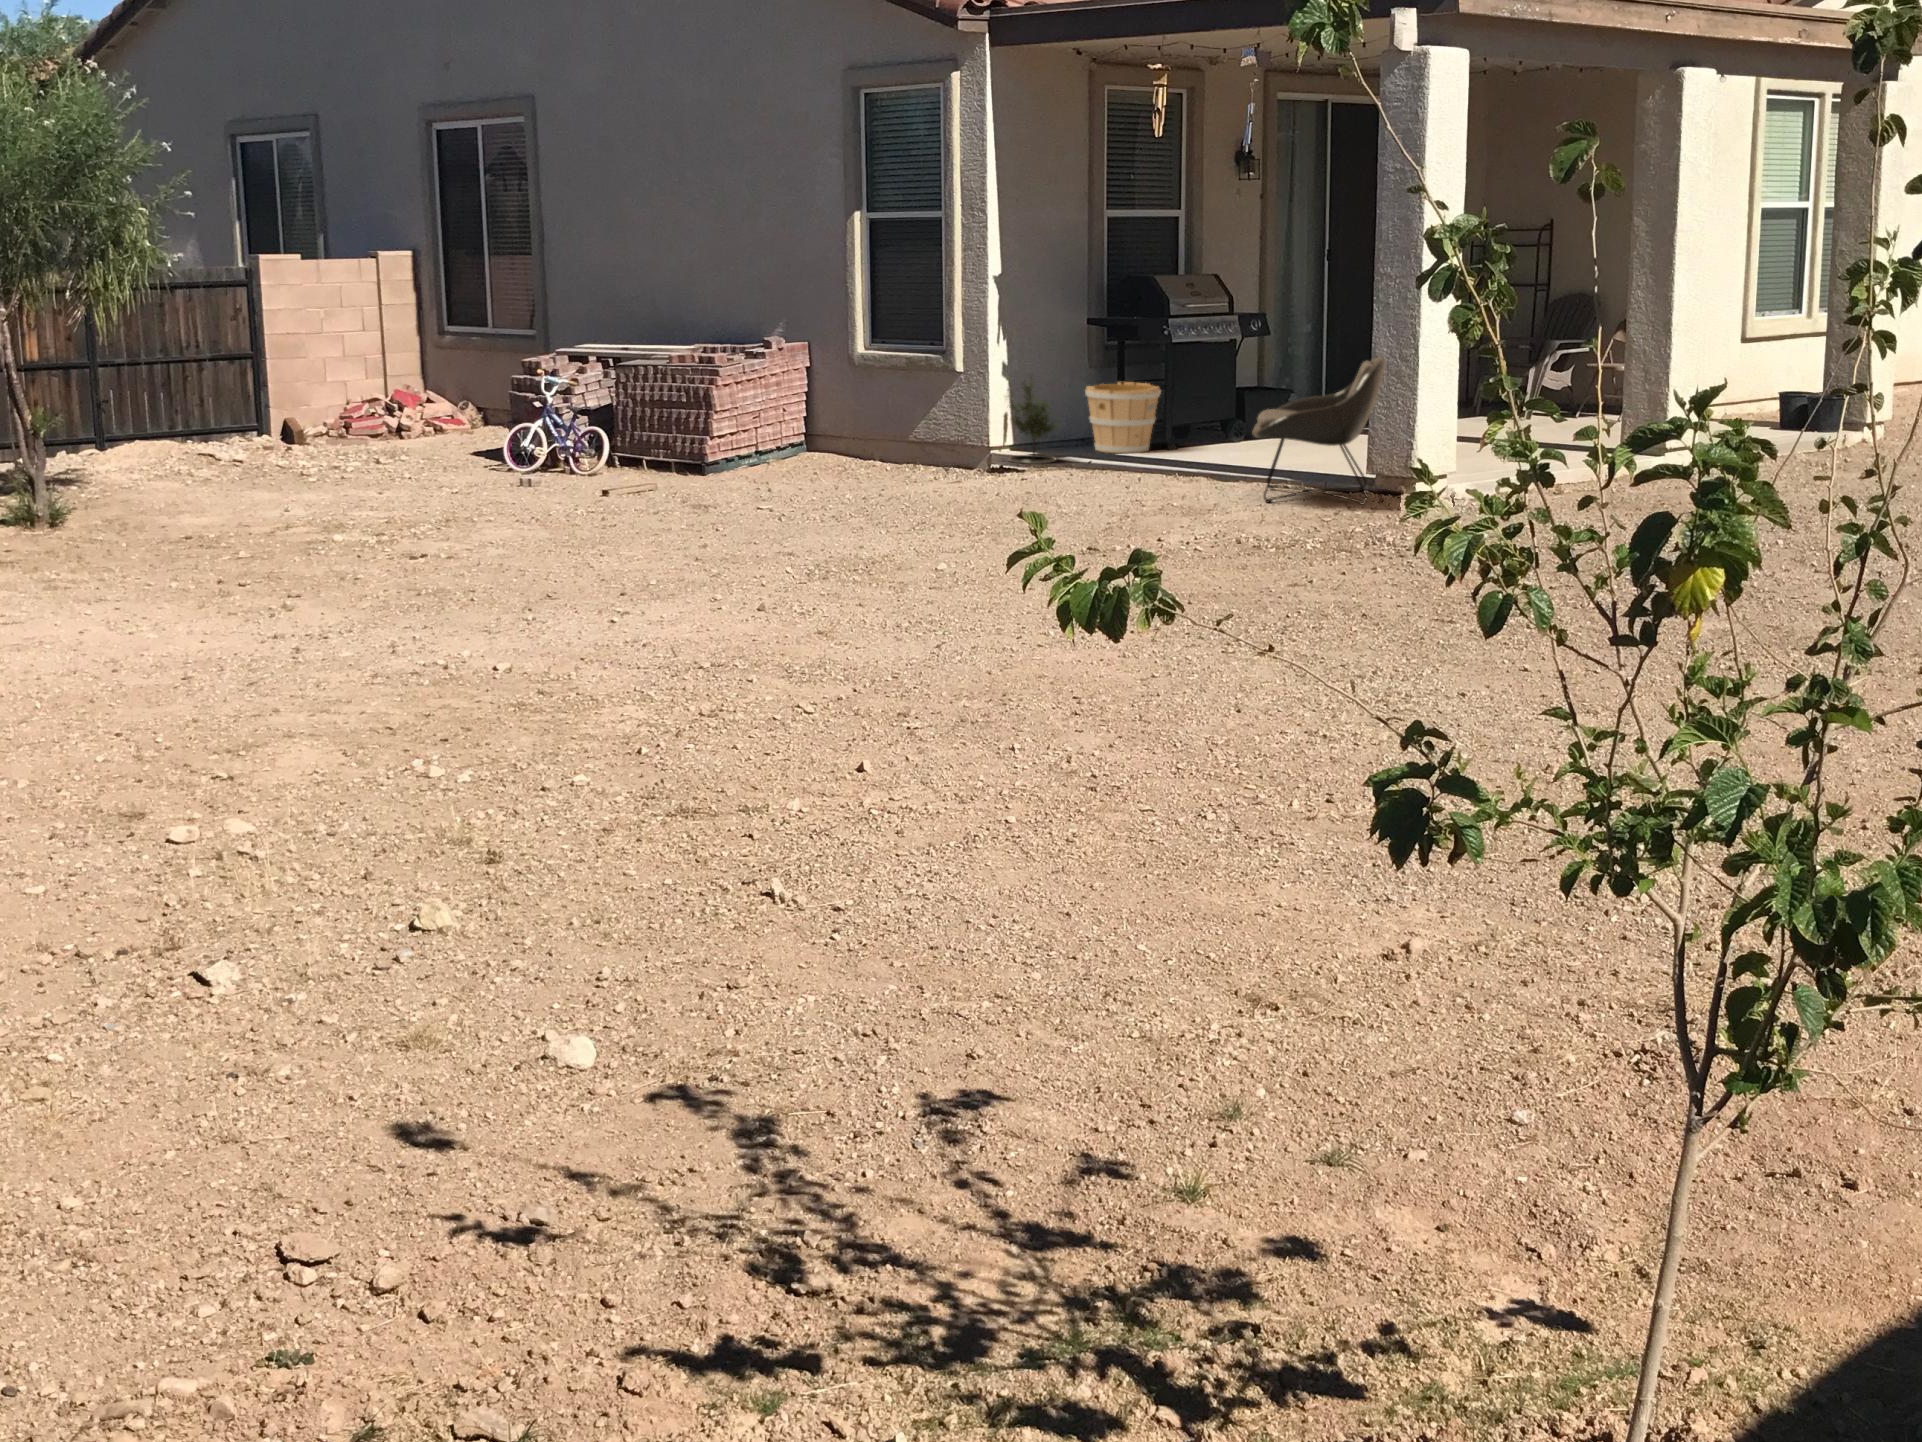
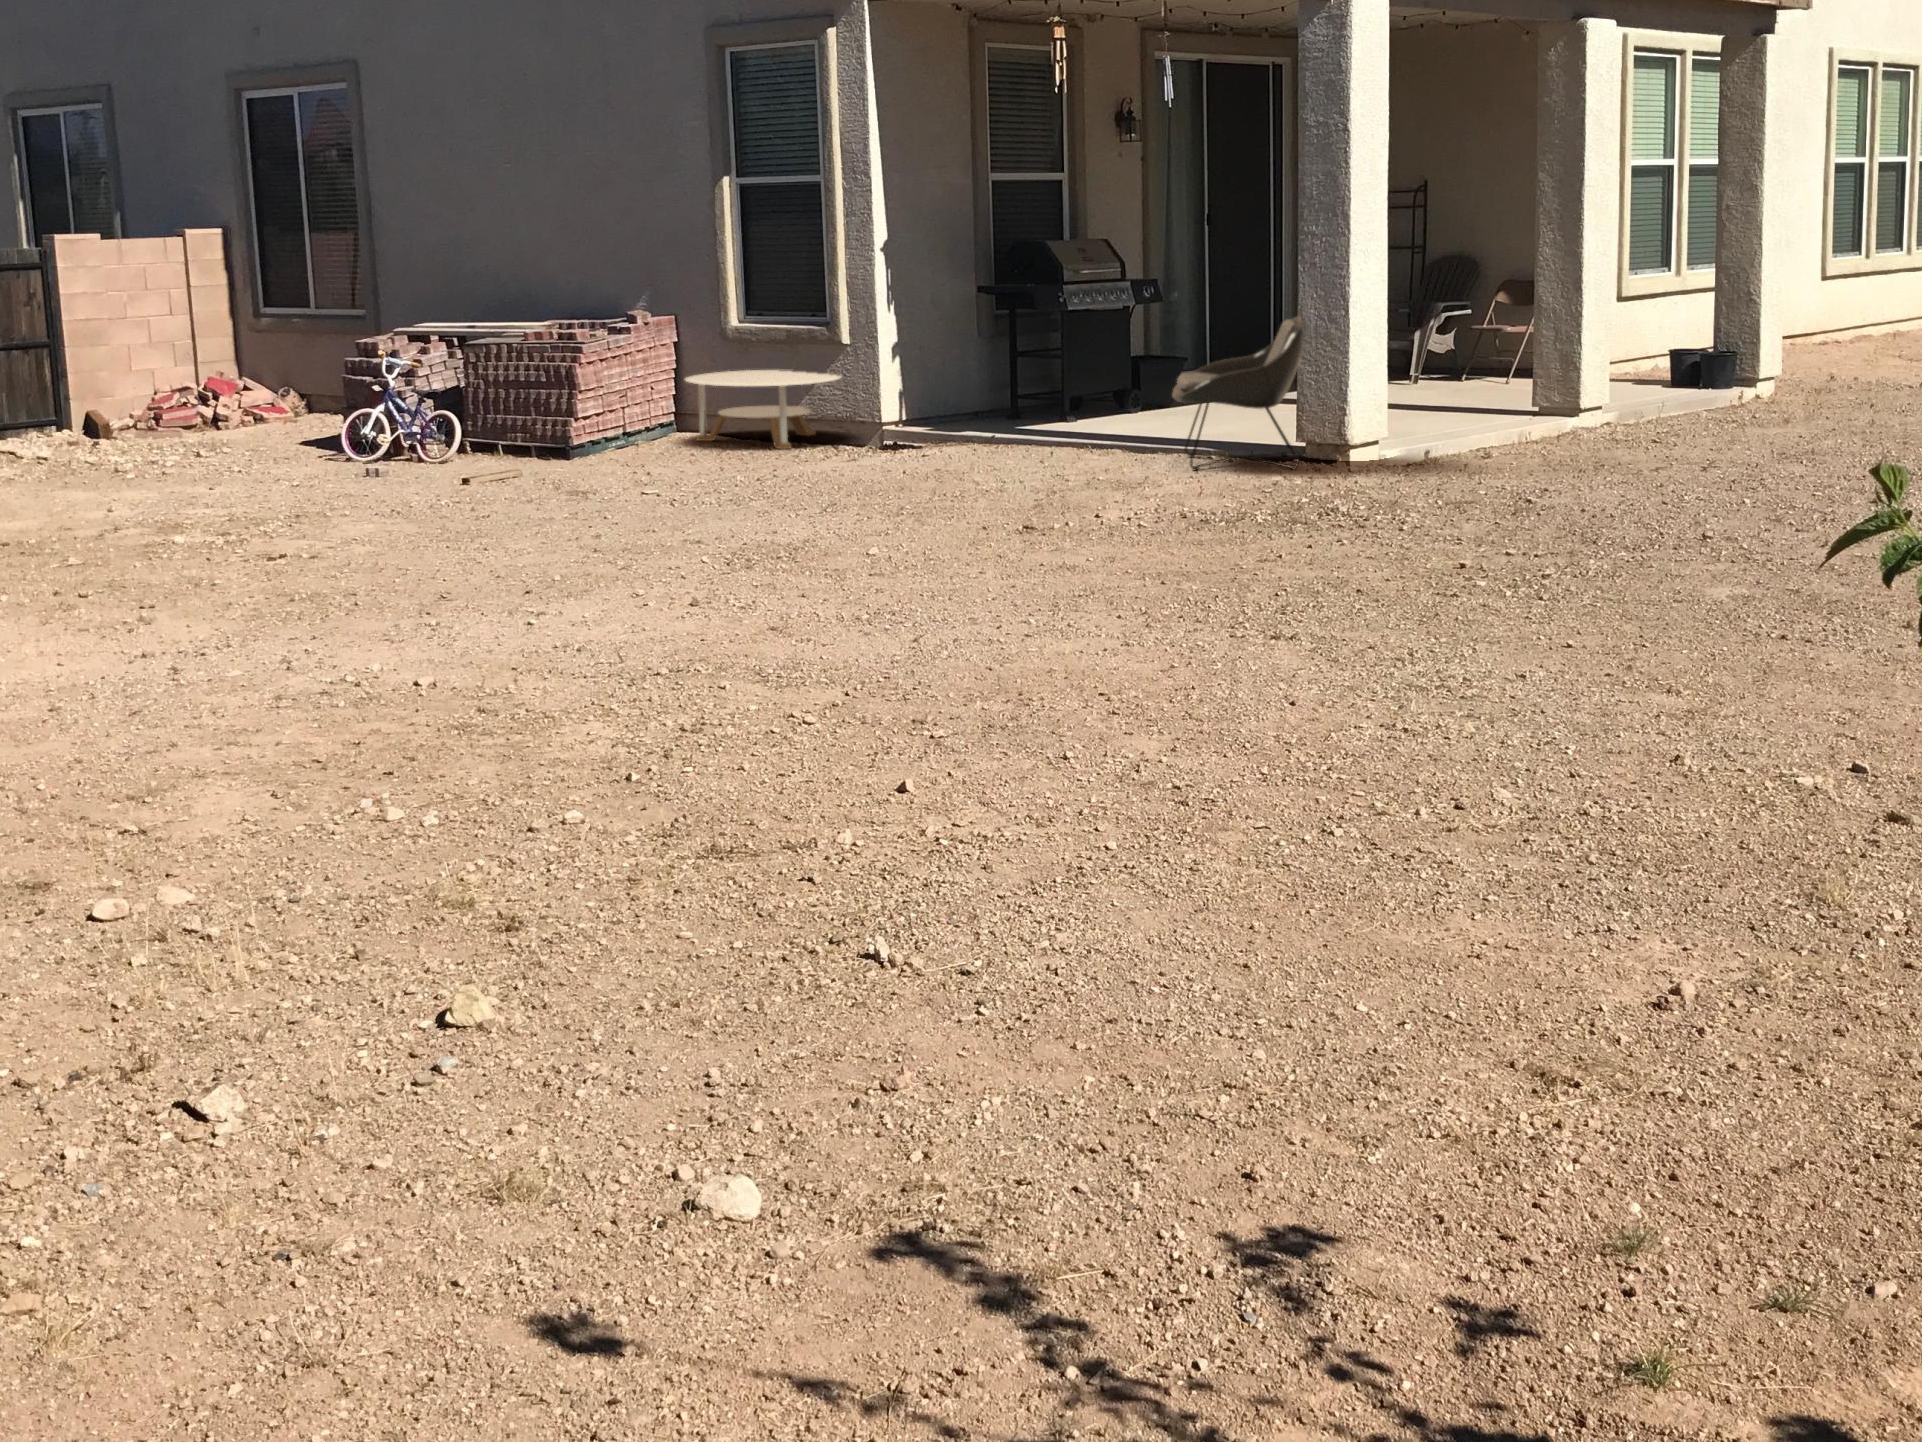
potted tree: present [1008,377,1058,464] -> none [894,343,953,438]
wooden bucket: present [1085,382,1161,453] -> none [971,351,1050,425]
round table: none [810,396,957,471] -> present [685,370,841,449]

